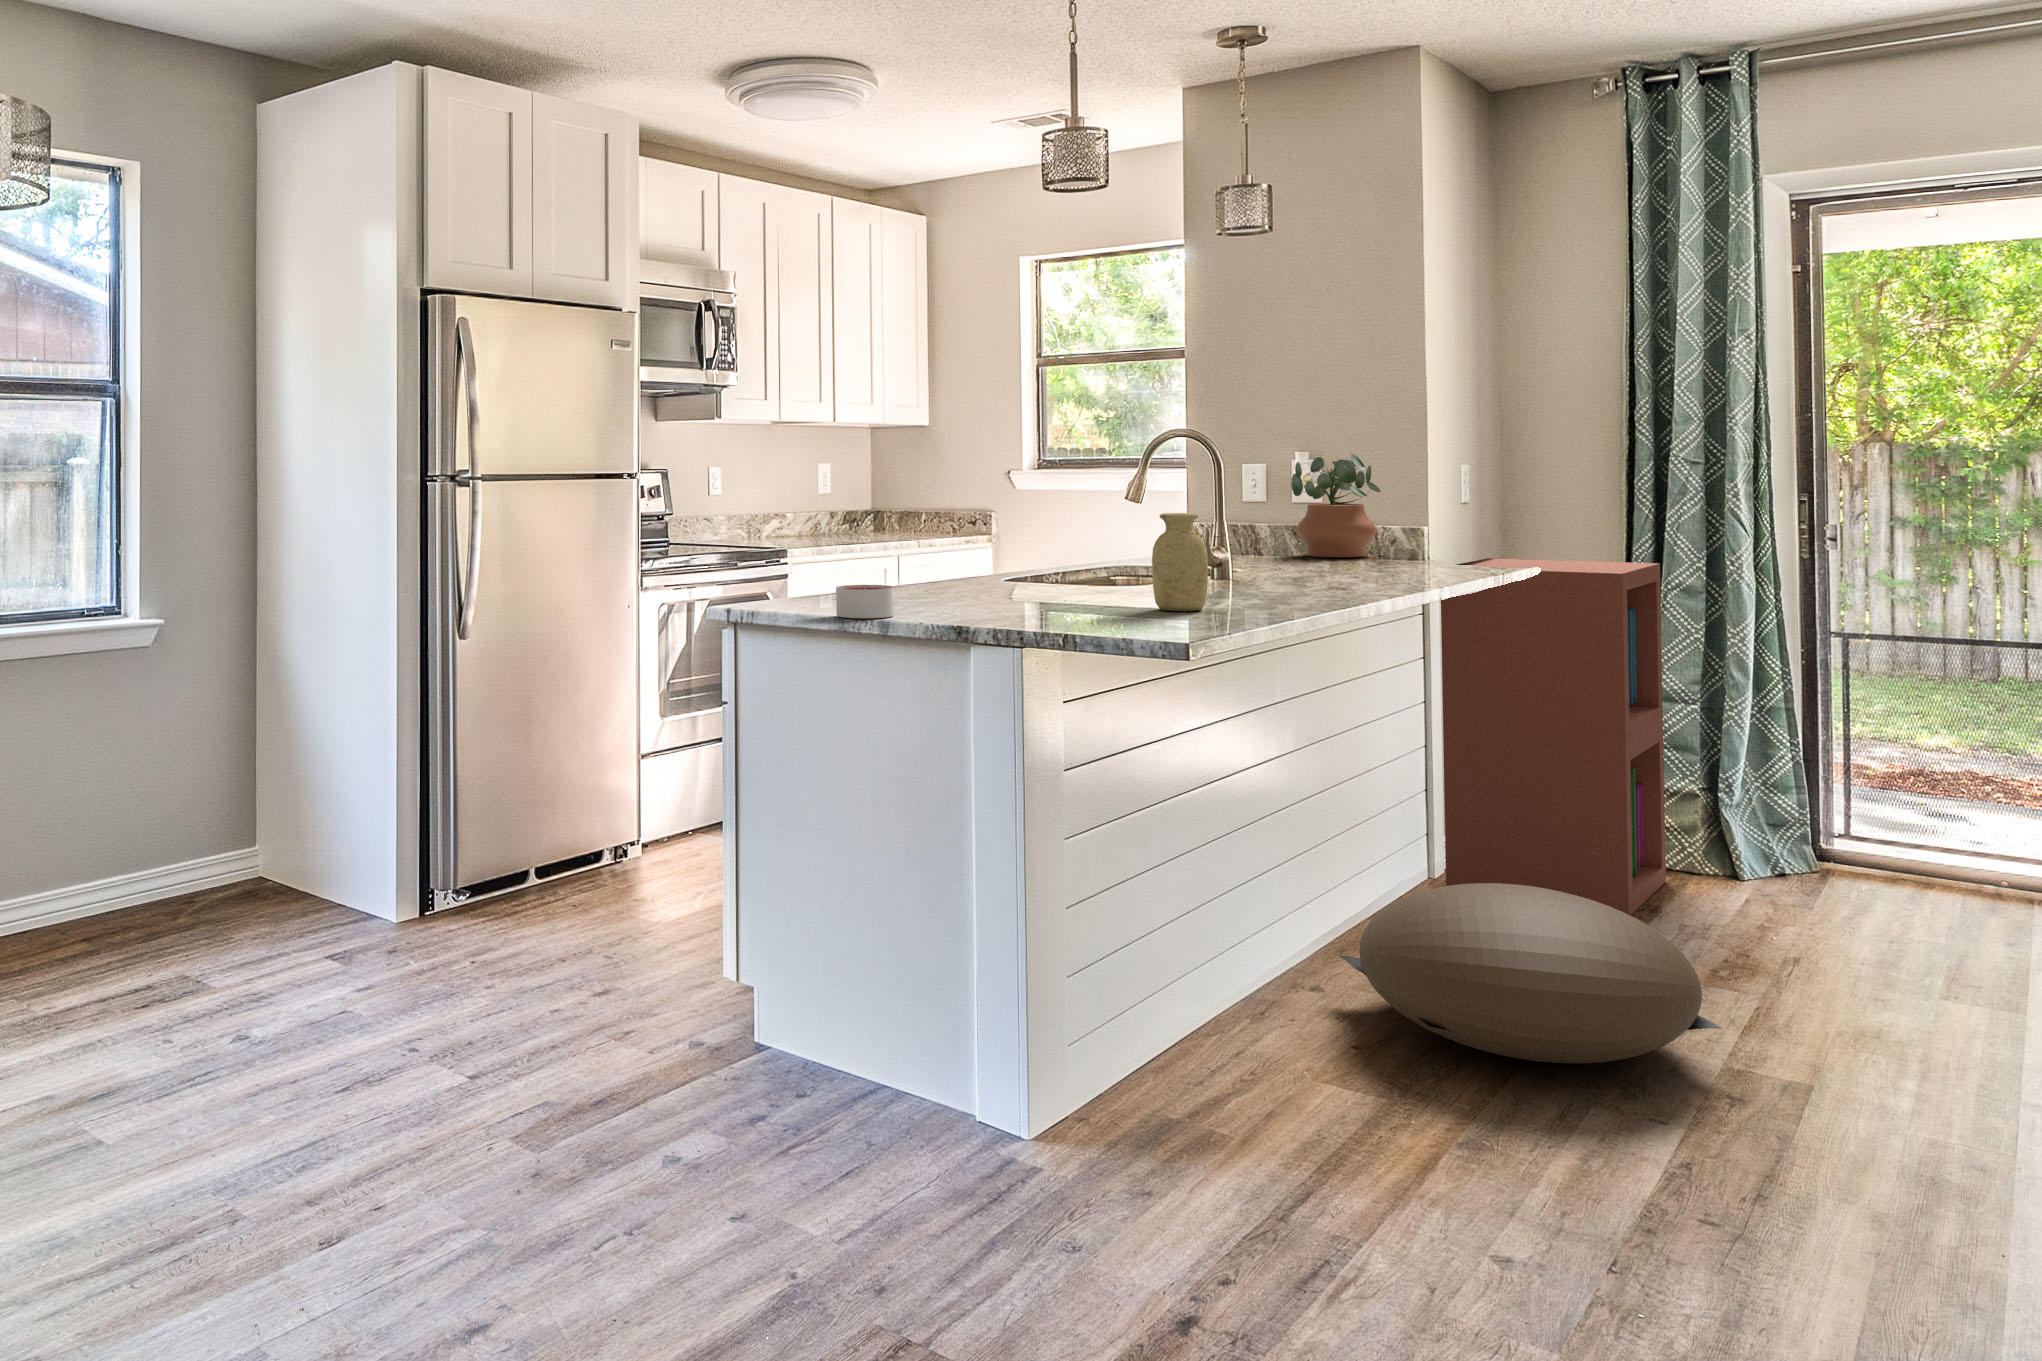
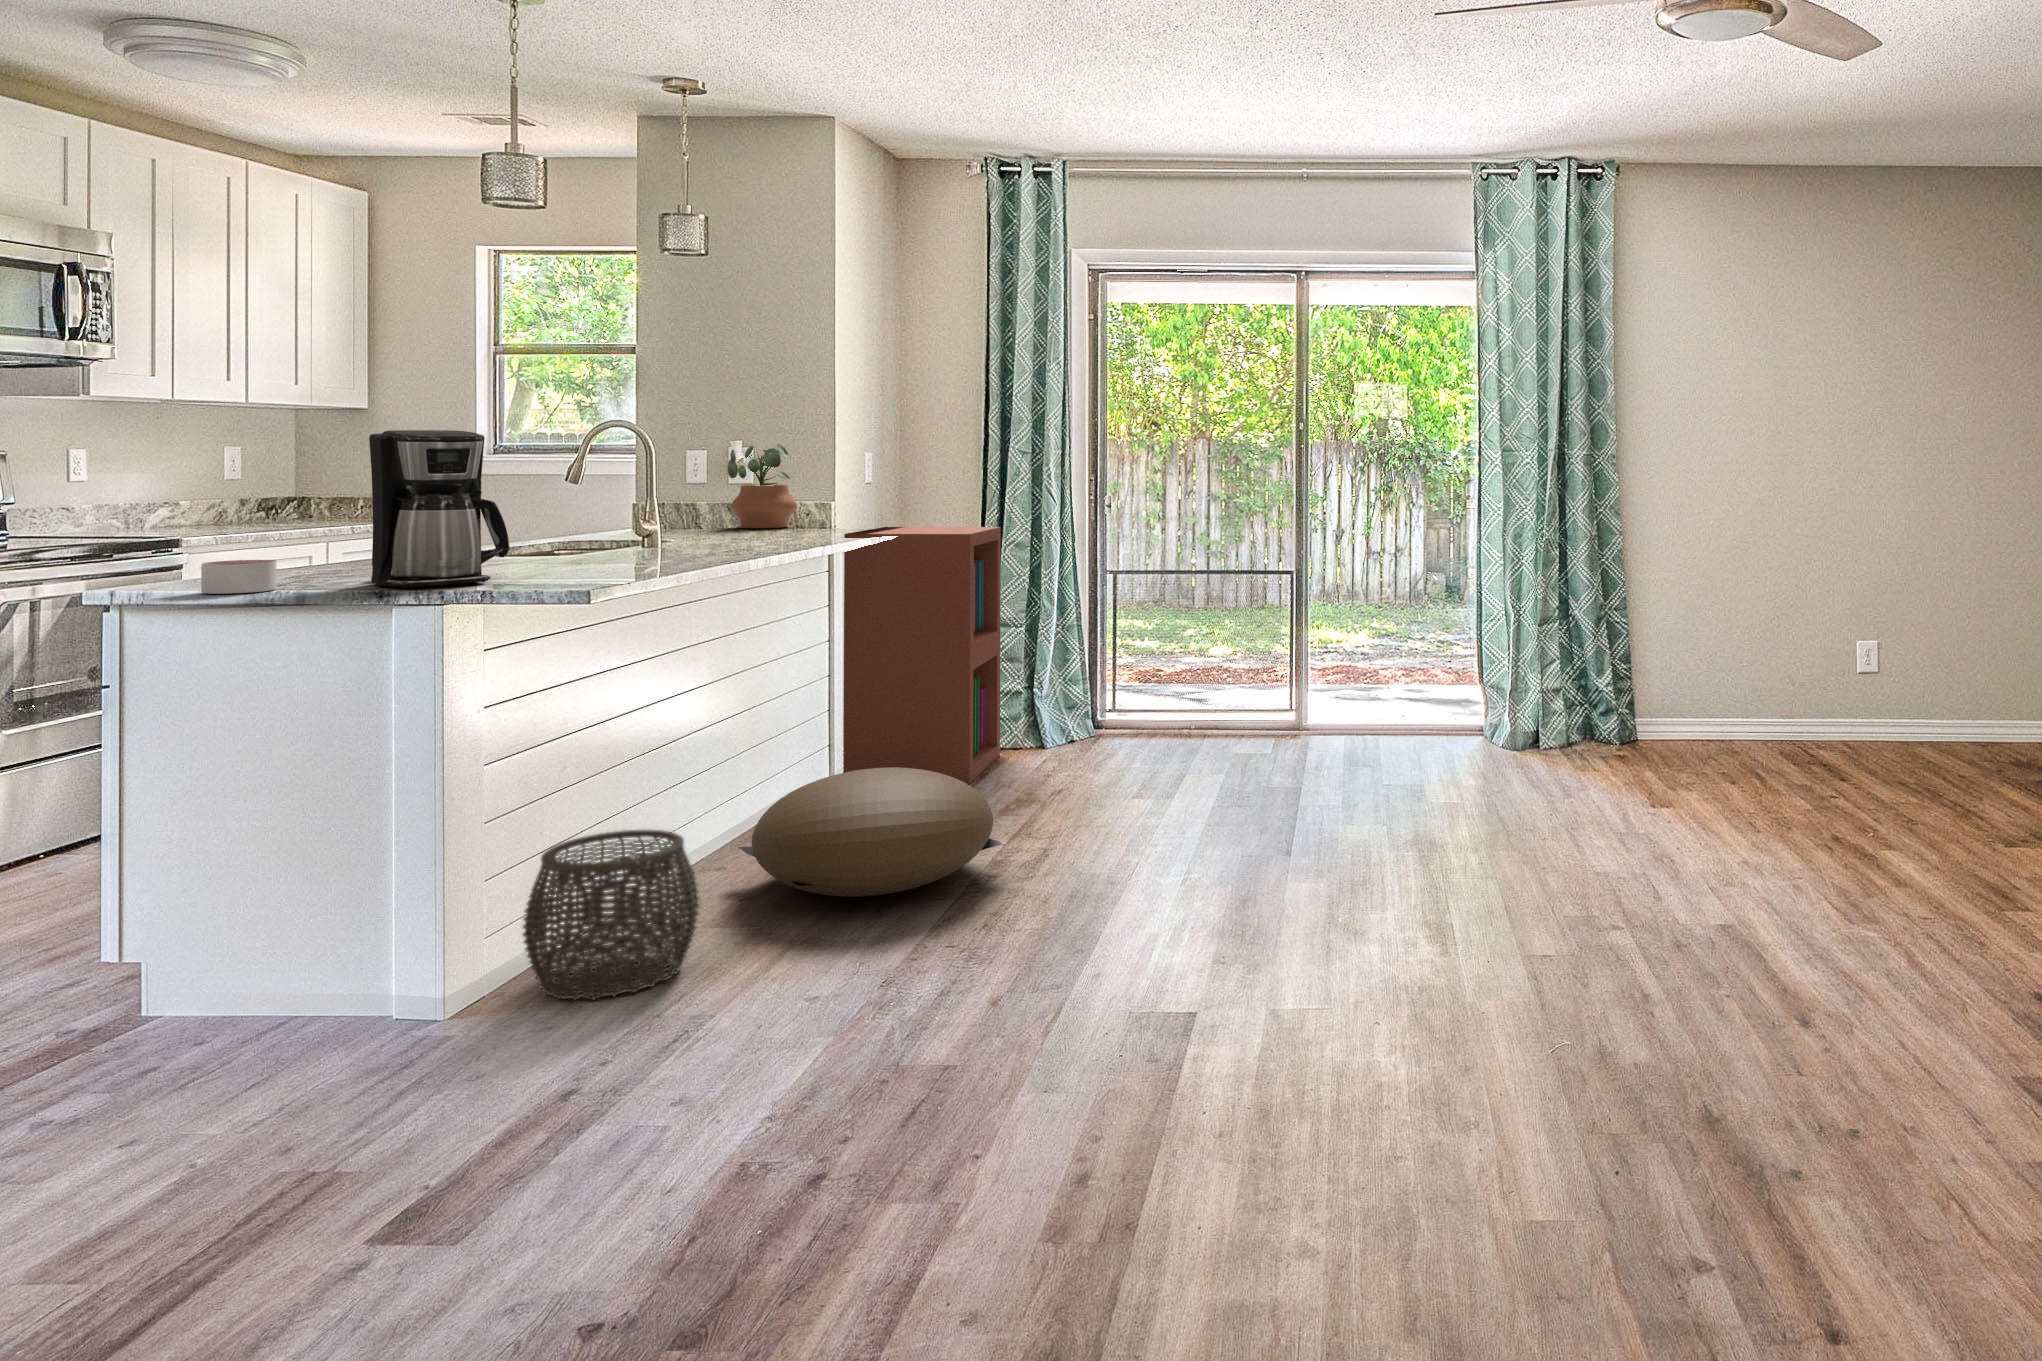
coffee maker: none [967,452,1098,622] -> present [369,430,509,588]
vase: present [1152,513,1208,611] -> none [568,487,621,572]
woven basket: none [1122,916,1315,1119] -> present [523,830,700,1000]

